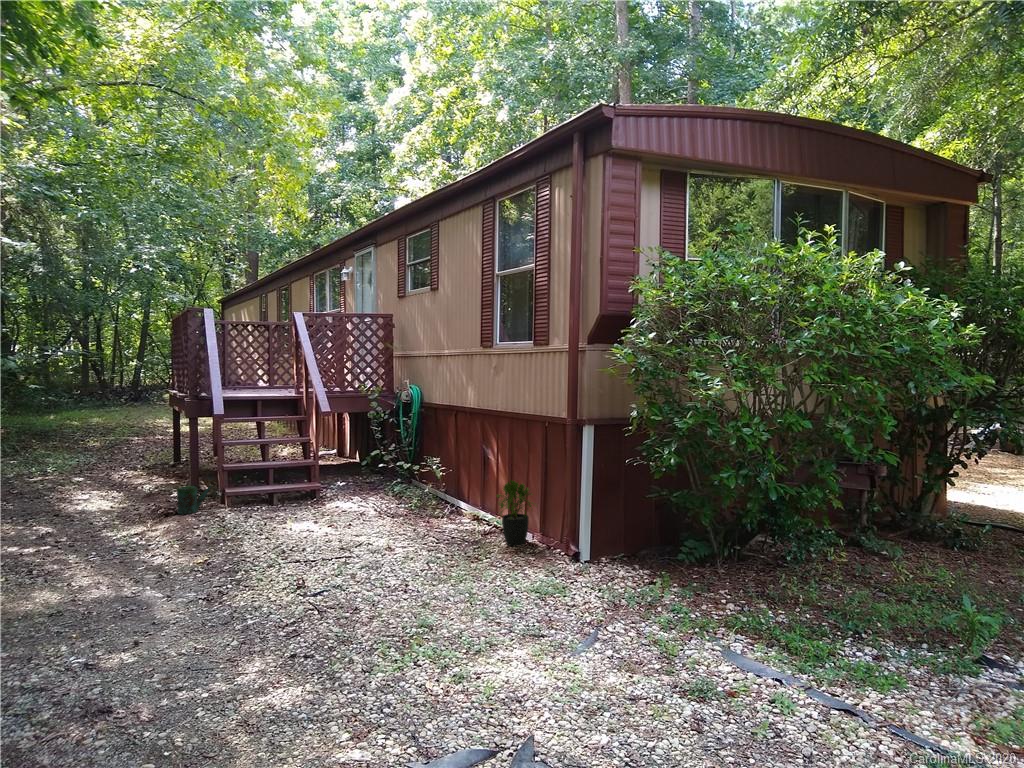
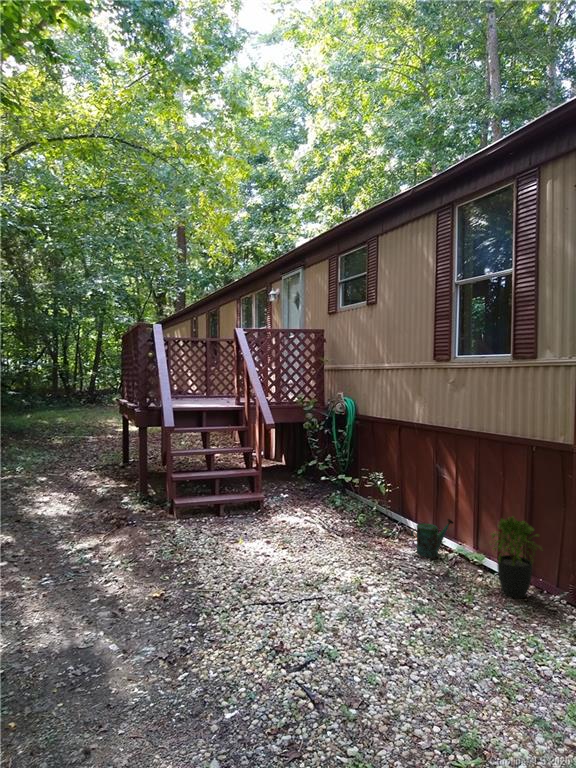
watering can: present [177,481,216,514] -> present [411,519,453,557]

